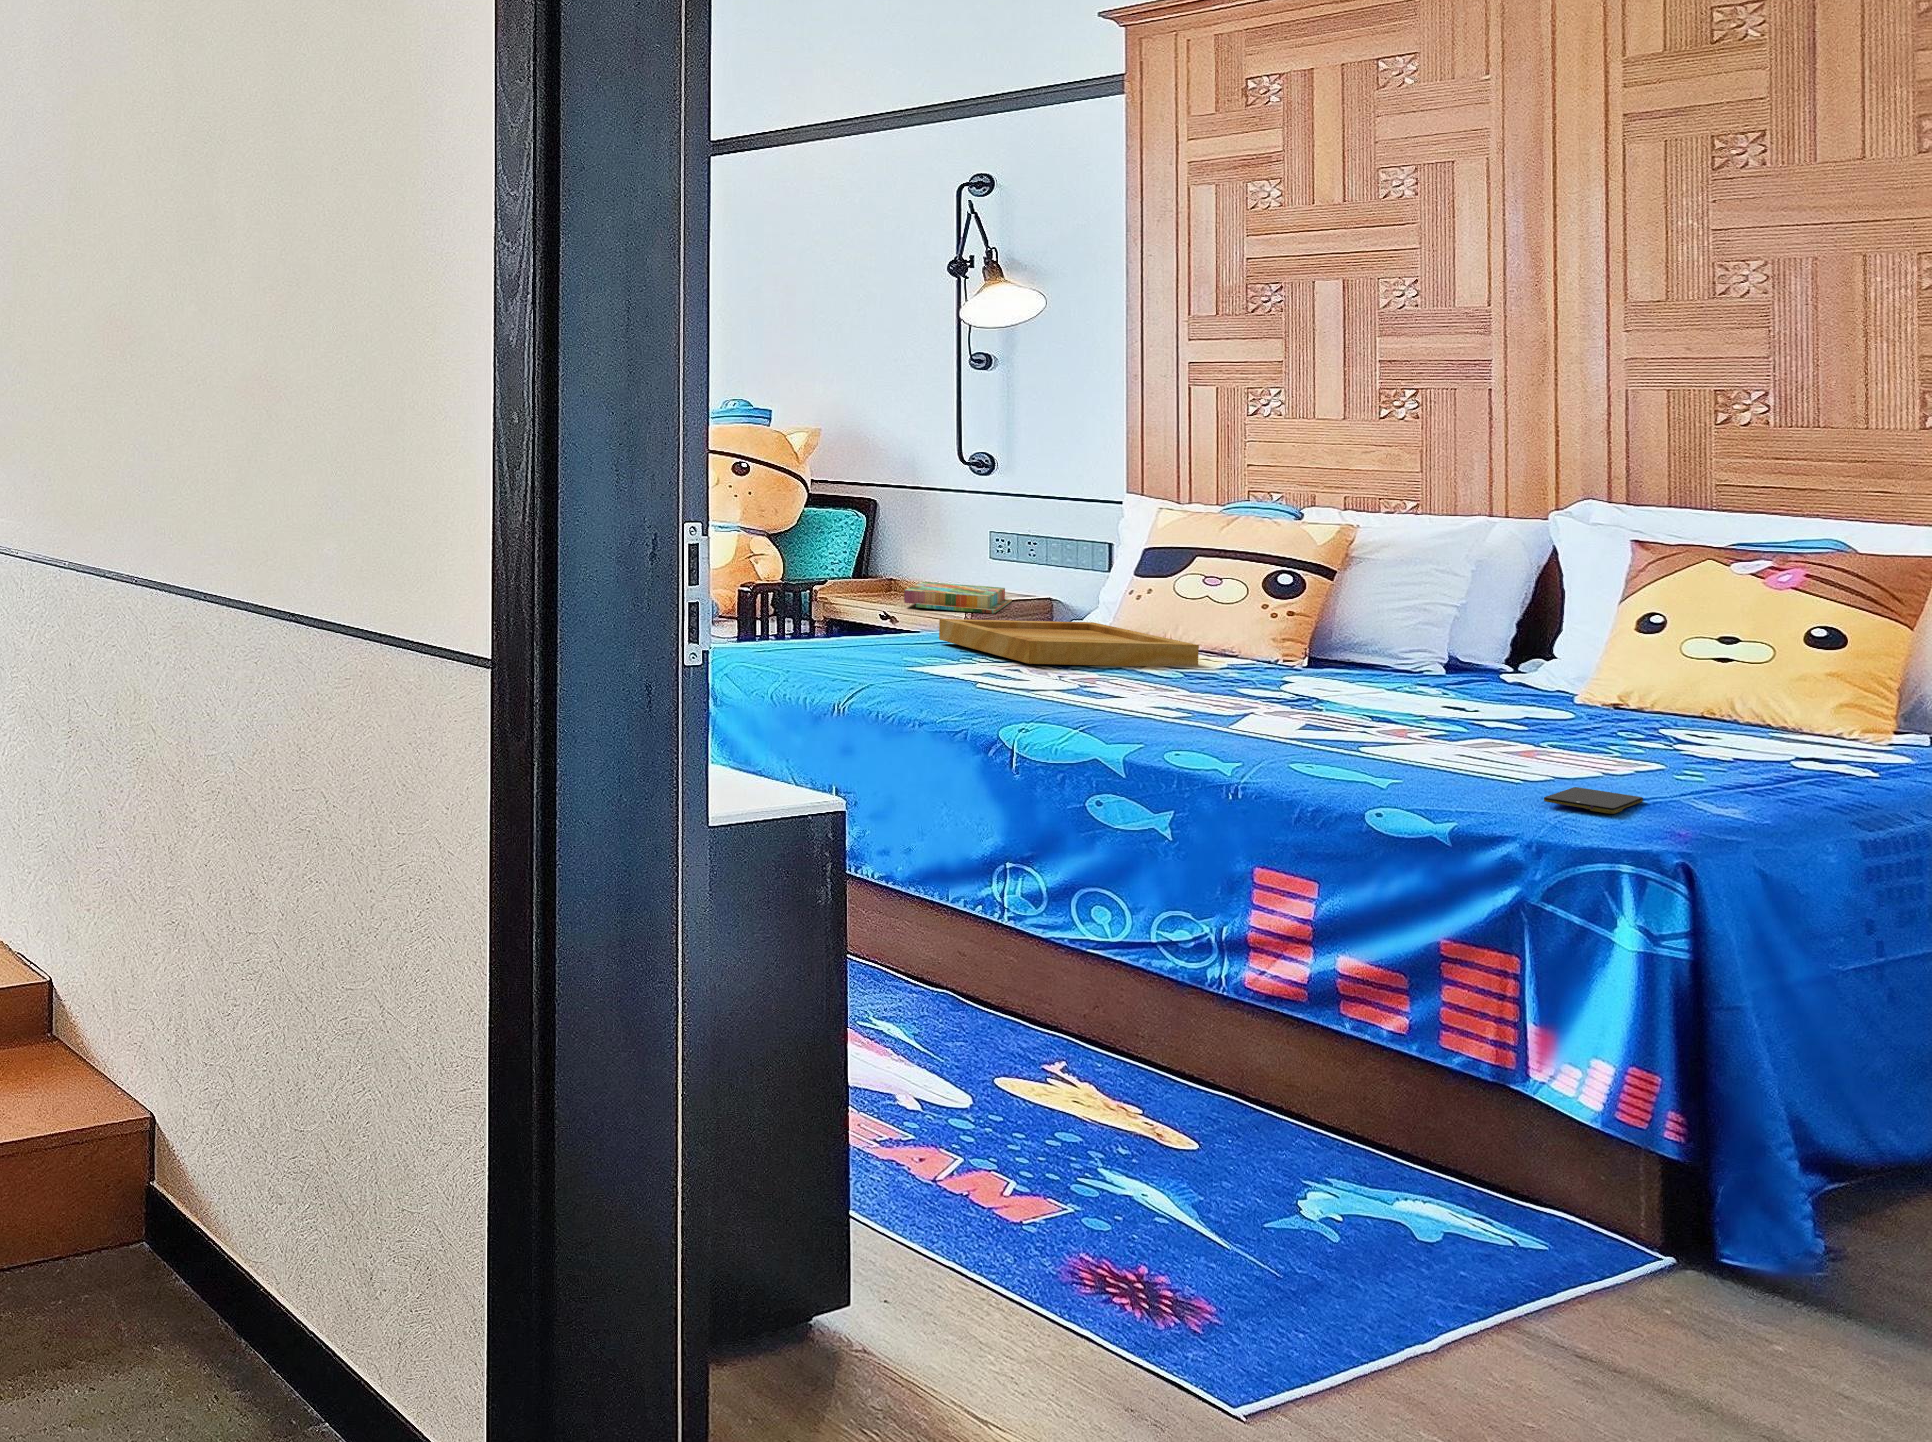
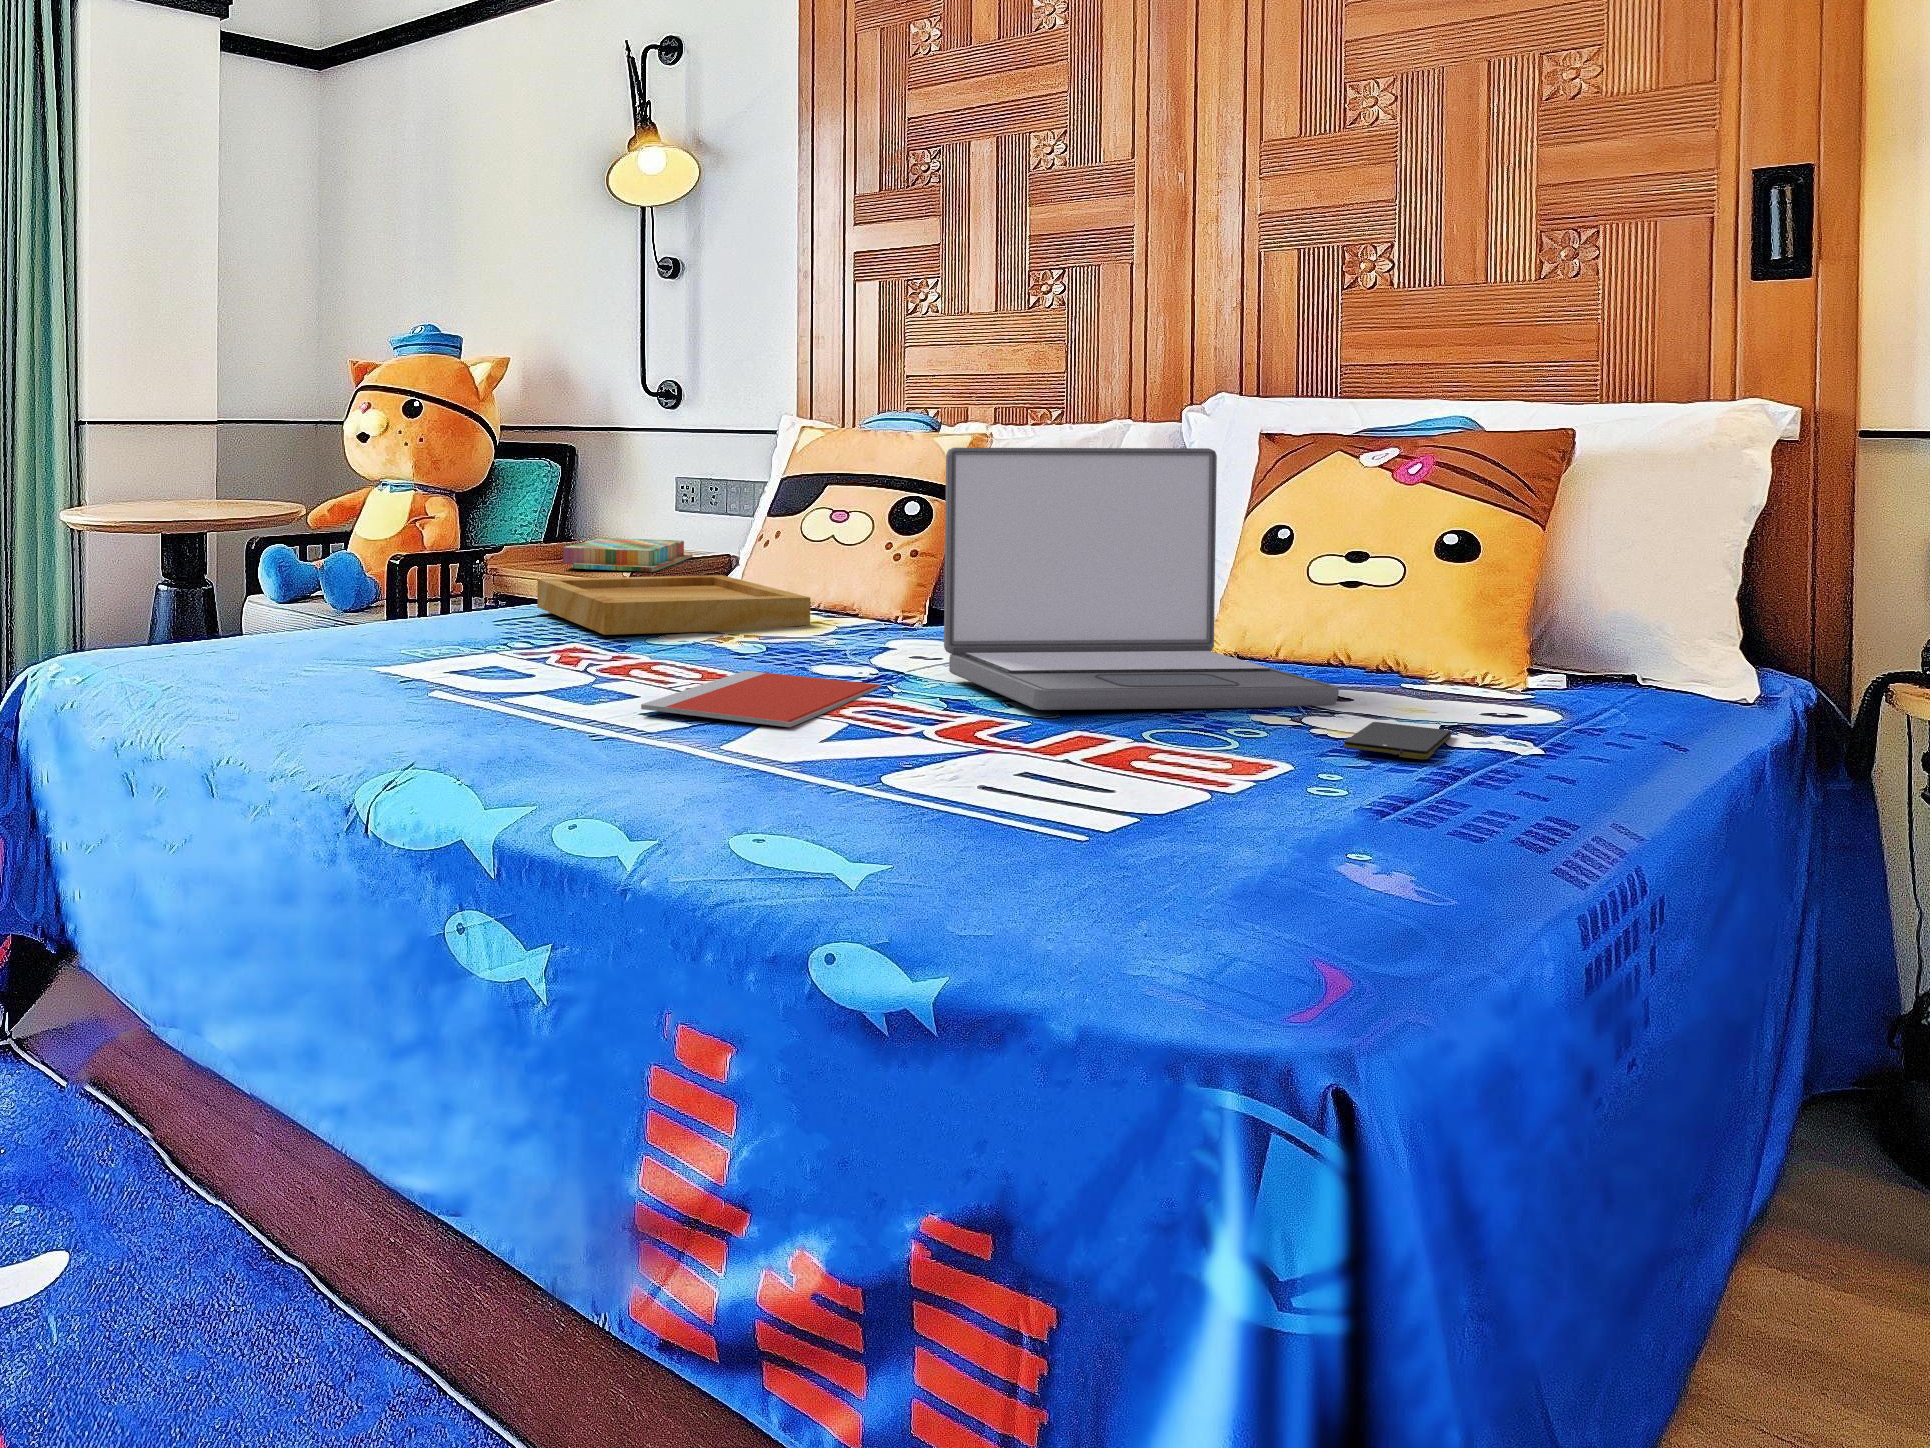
laptop: none [1358,550,1716,746] -> present [944,448,1339,710]
notebook: none [1134,695,1309,732] -> present [641,671,882,727]
smartphone: present [1544,787,1643,814] -> present [1344,722,1451,759]

